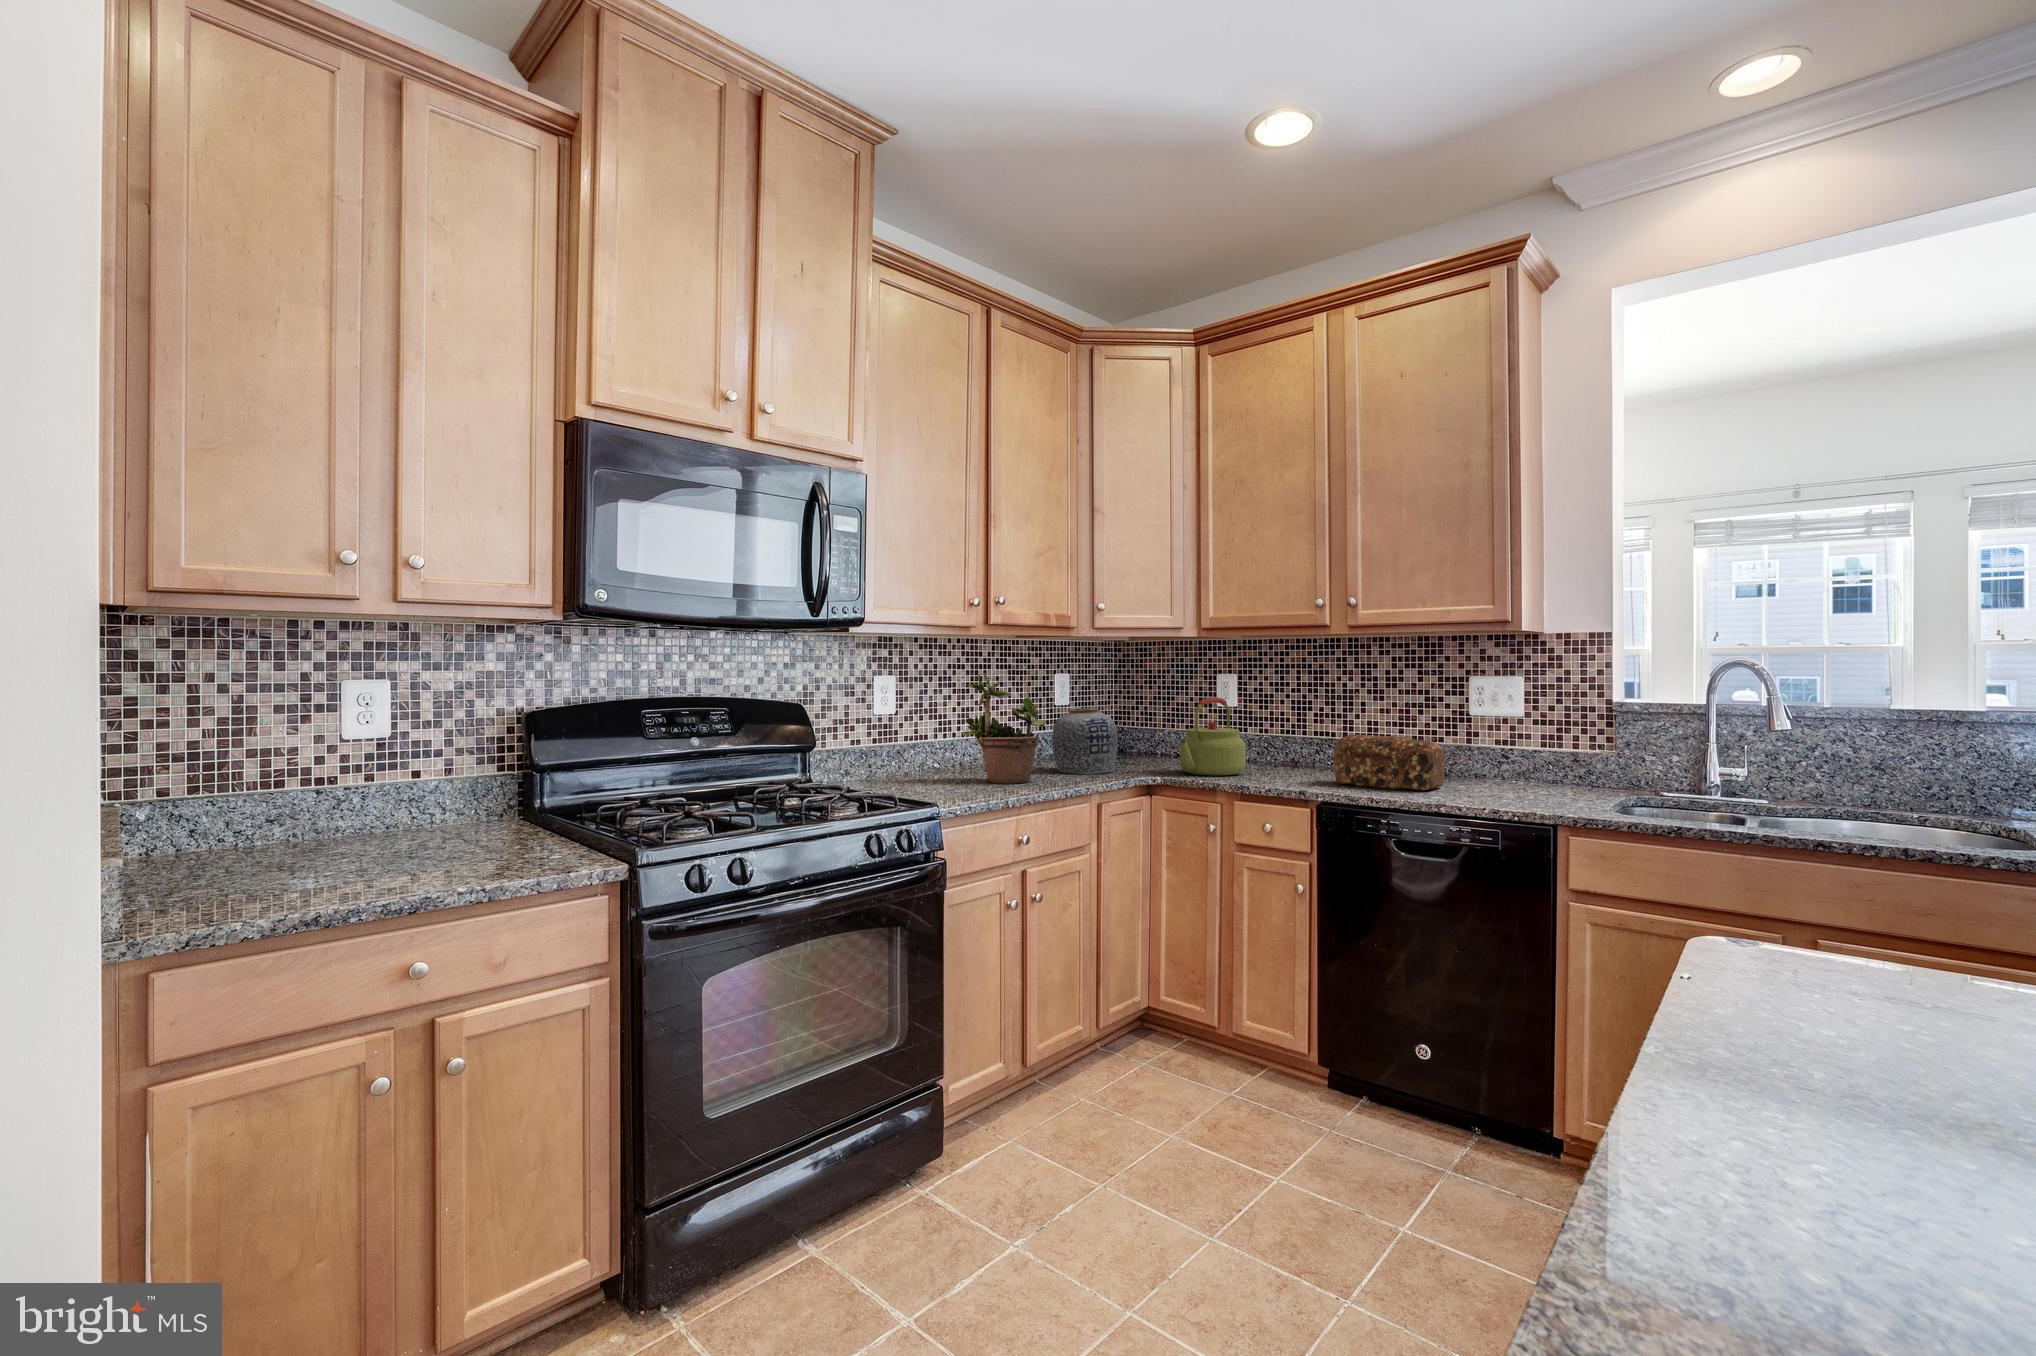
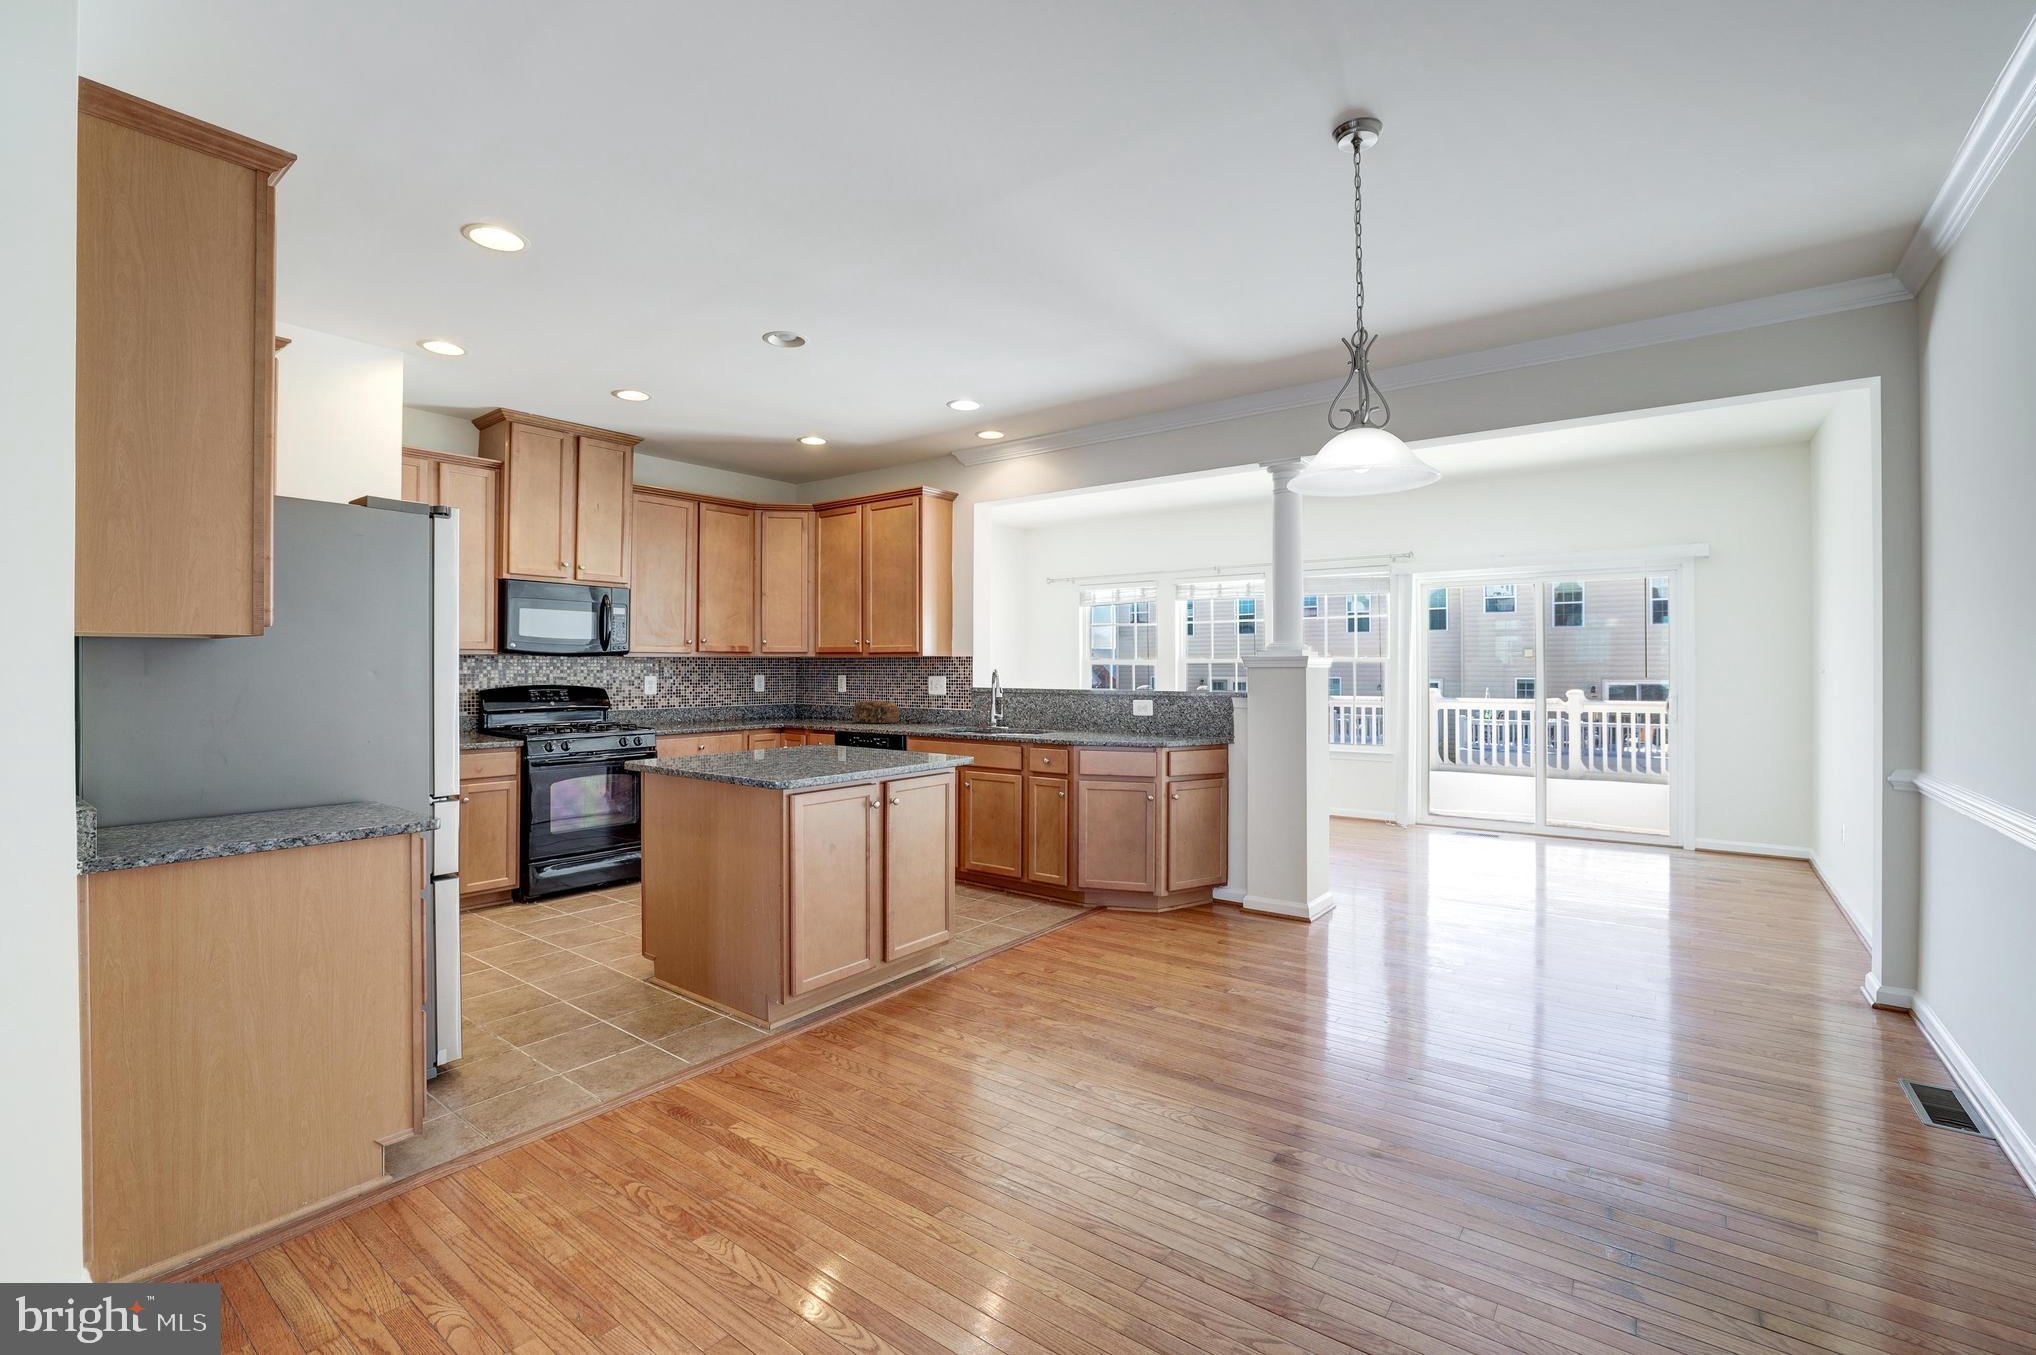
potted plant: present [962,673,1047,784] -> none [682,670,720,724]
kettle: present [1180,697,1246,776] -> none [793,685,829,721]
vase: present [1052,708,1118,774] -> none [736,691,769,722]

